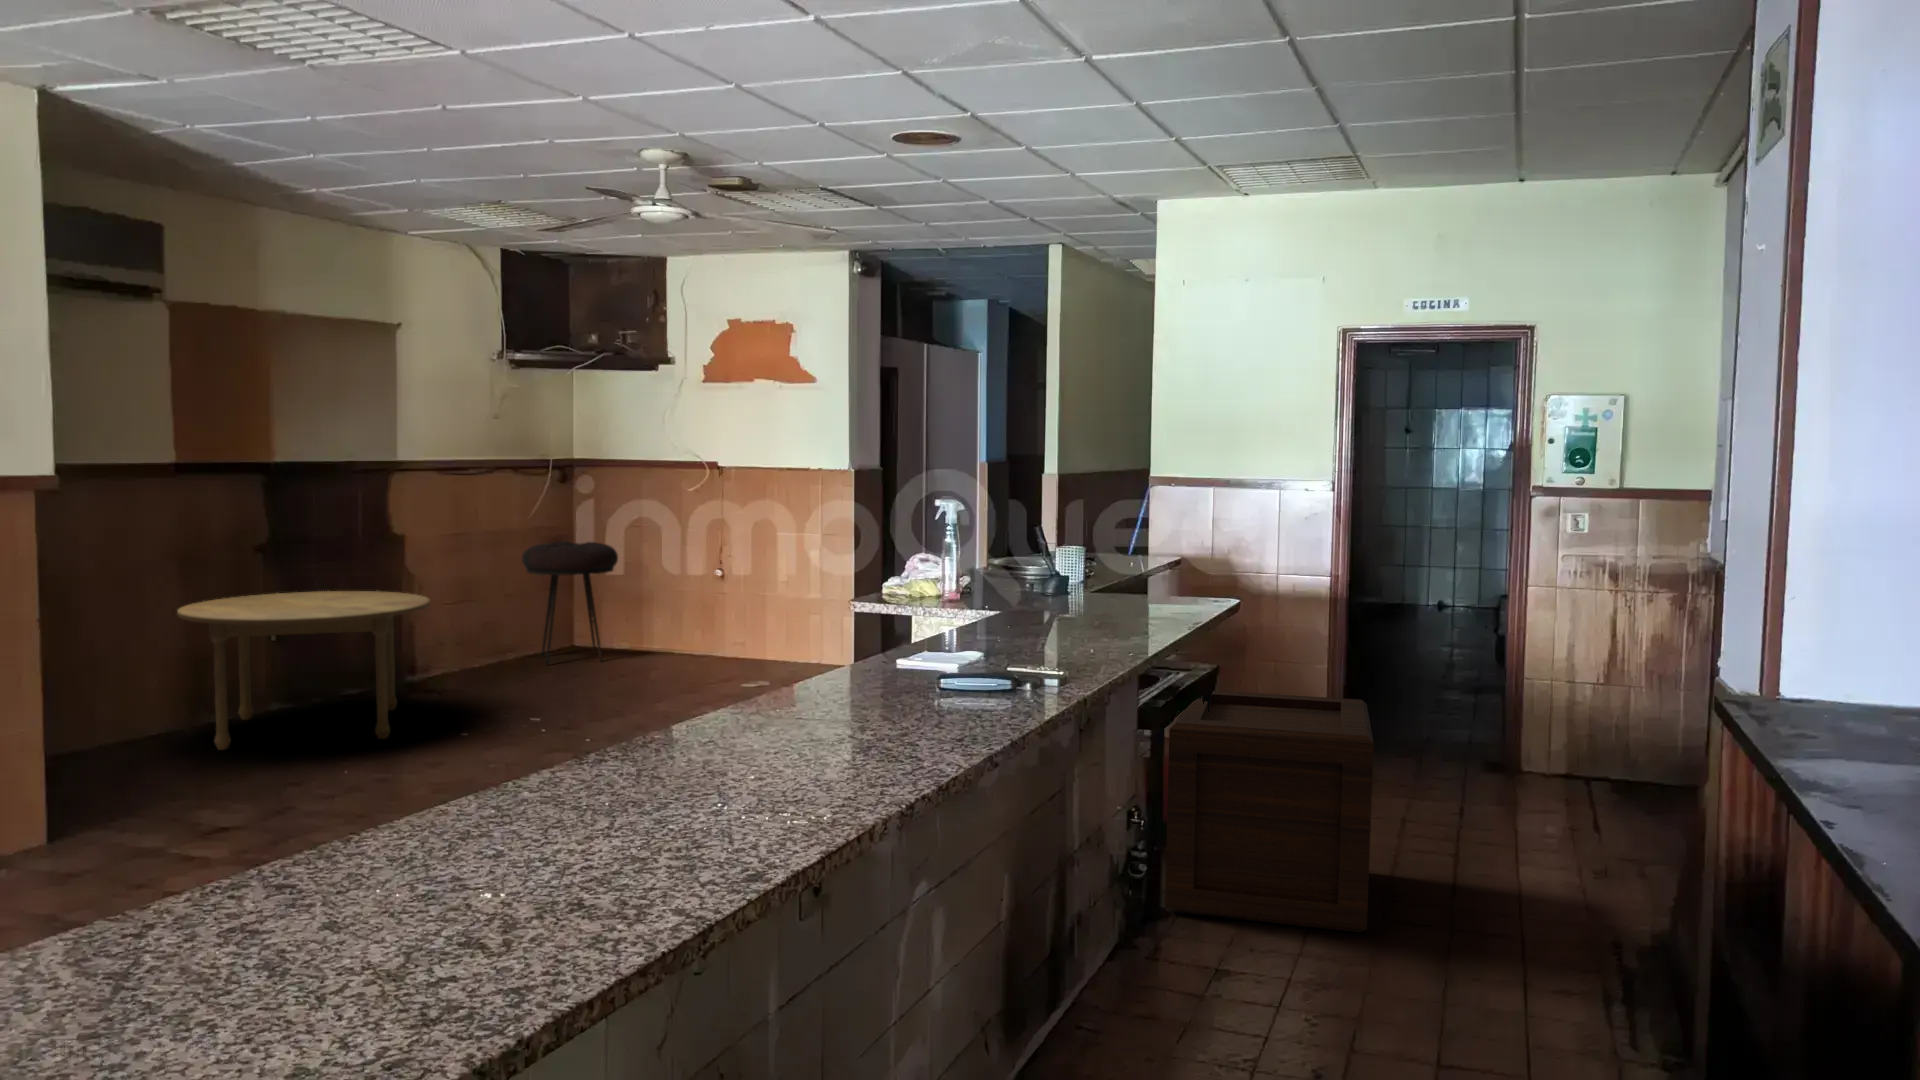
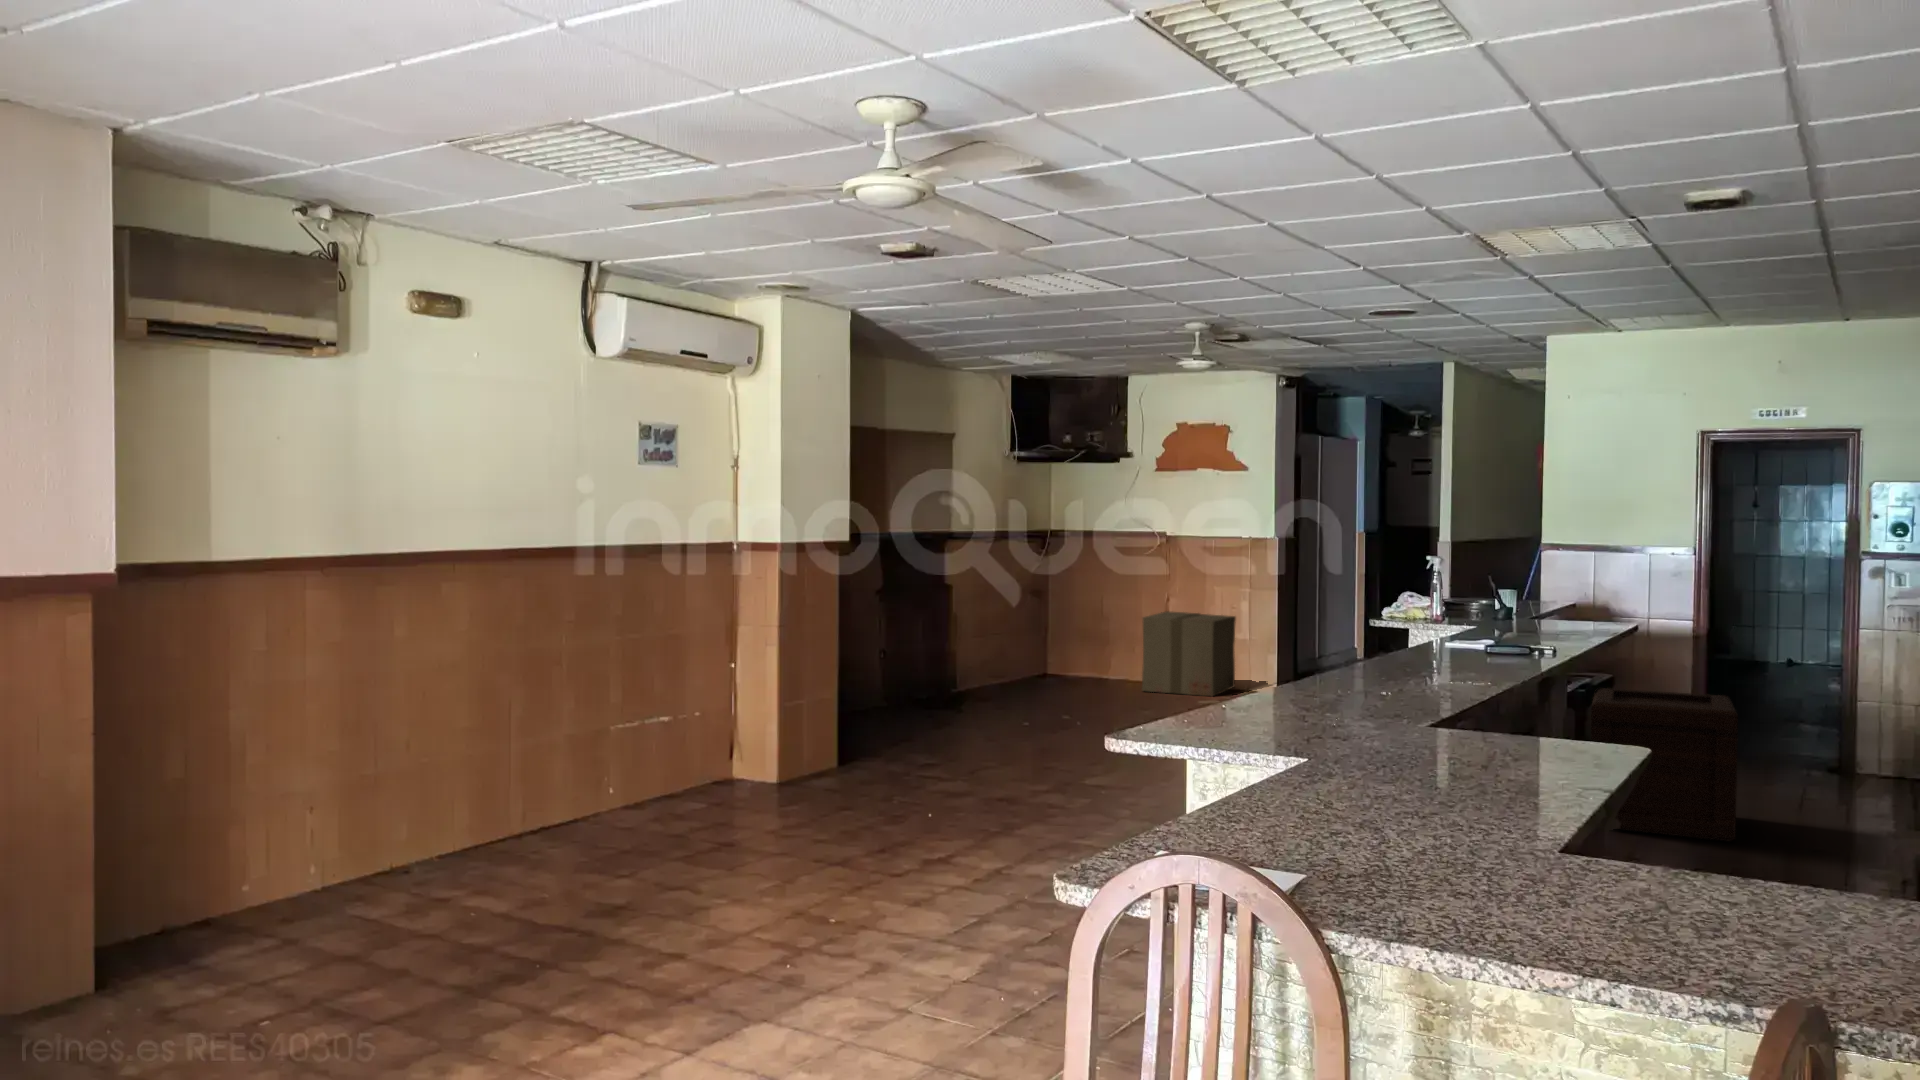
stool: present [522,541,618,664] -> none [1021,593,1091,685]
cardboard box: none [674,564,802,676] -> present [1142,611,1236,696]
dining table: present [177,591,430,750] -> none [844,624,998,727]

